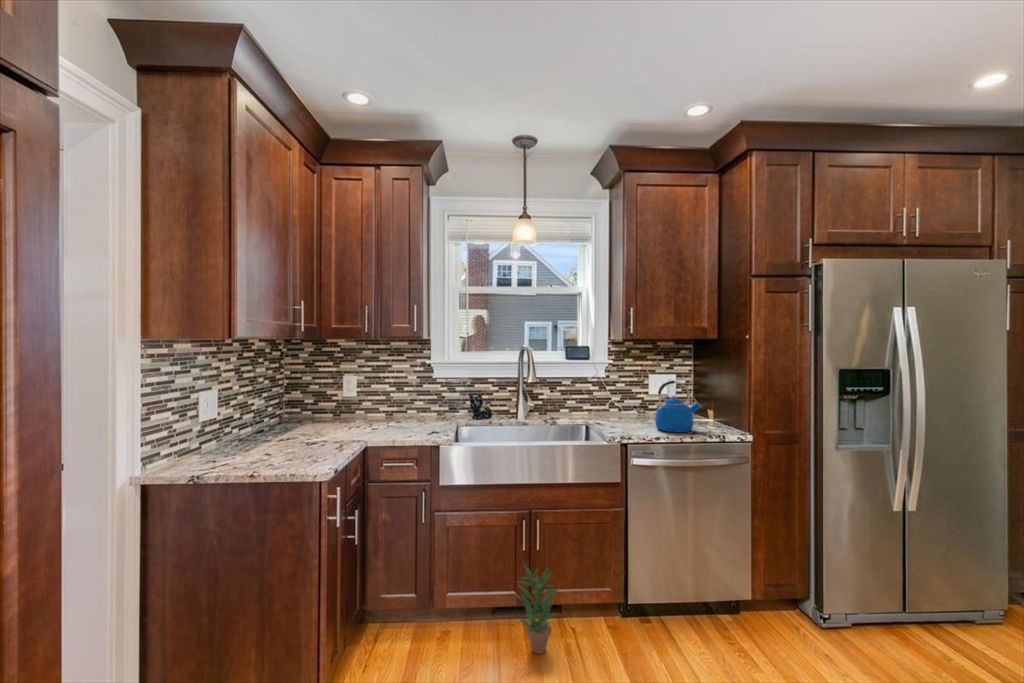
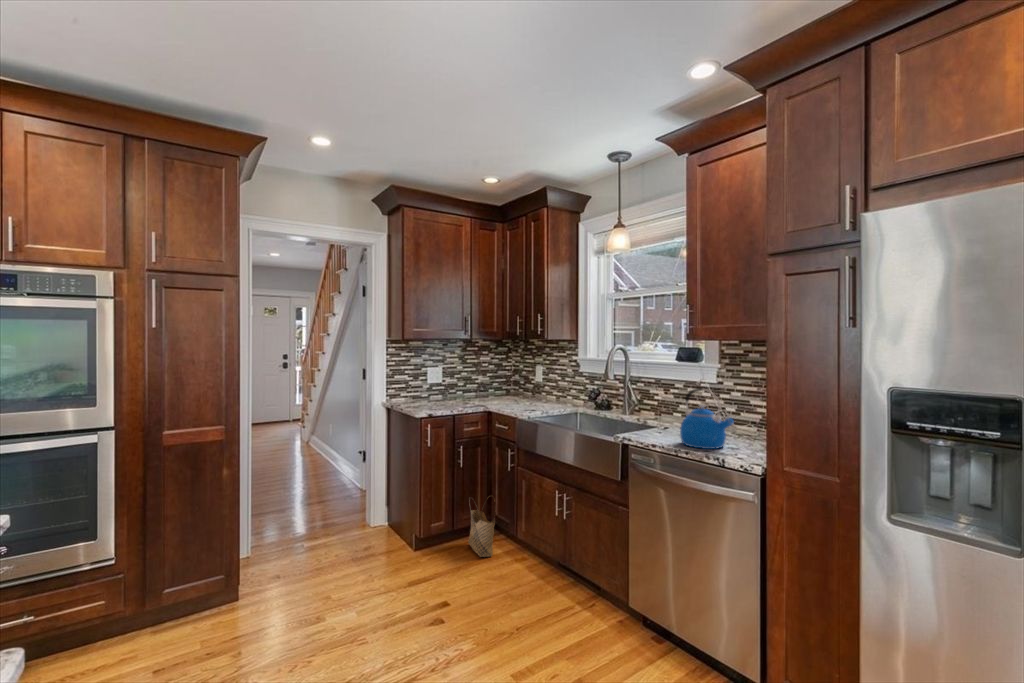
potted plant: present [516,564,559,654] -> none [520,518,563,598]
woven basket: none [364,567,425,661] -> present [468,500,495,557]

